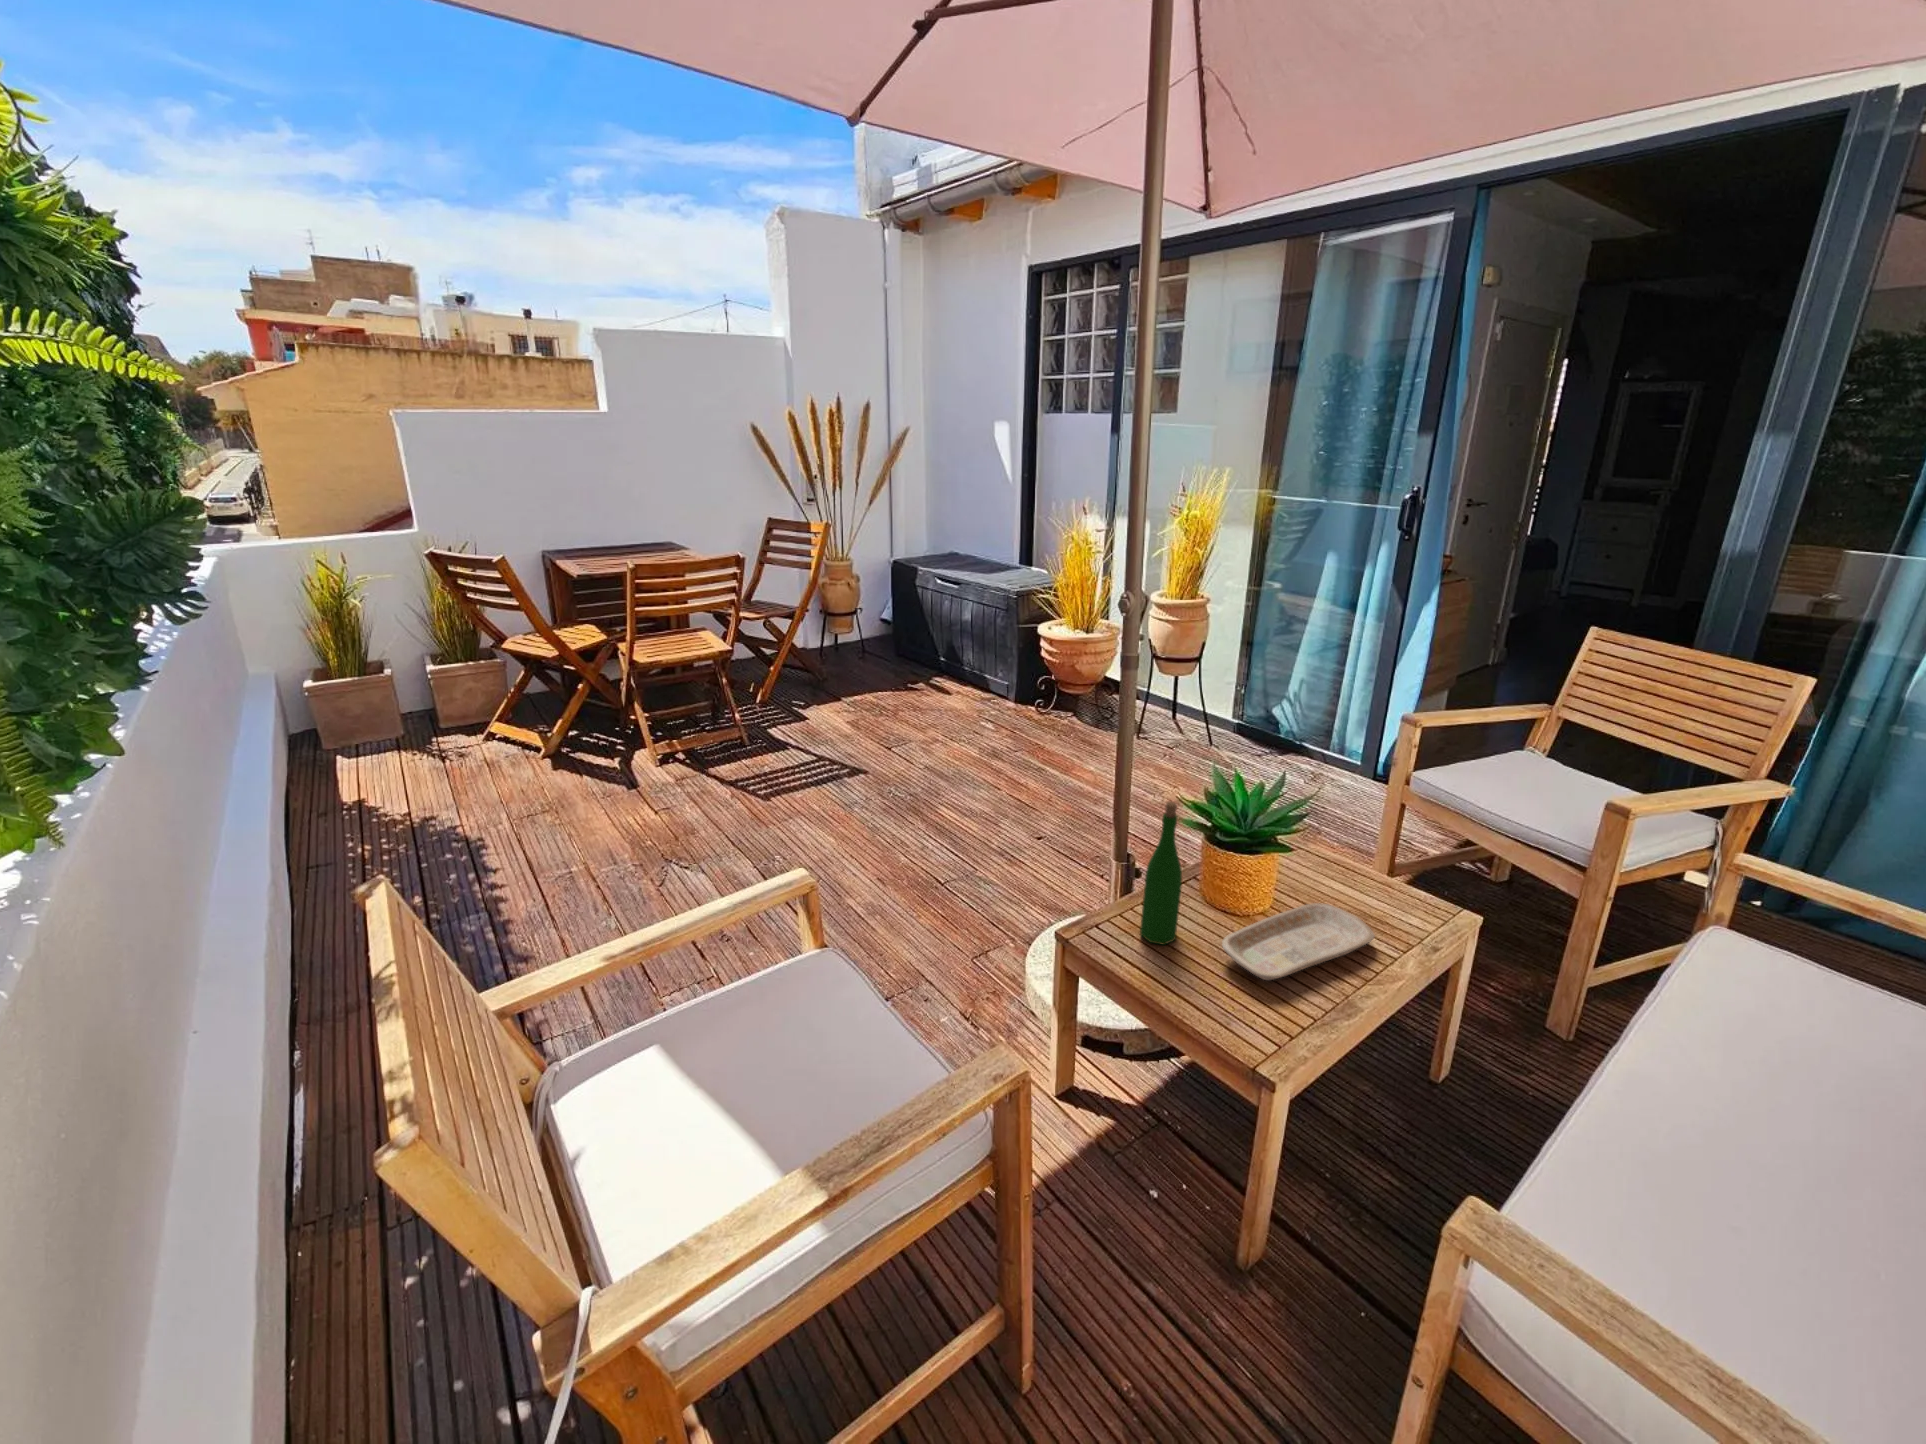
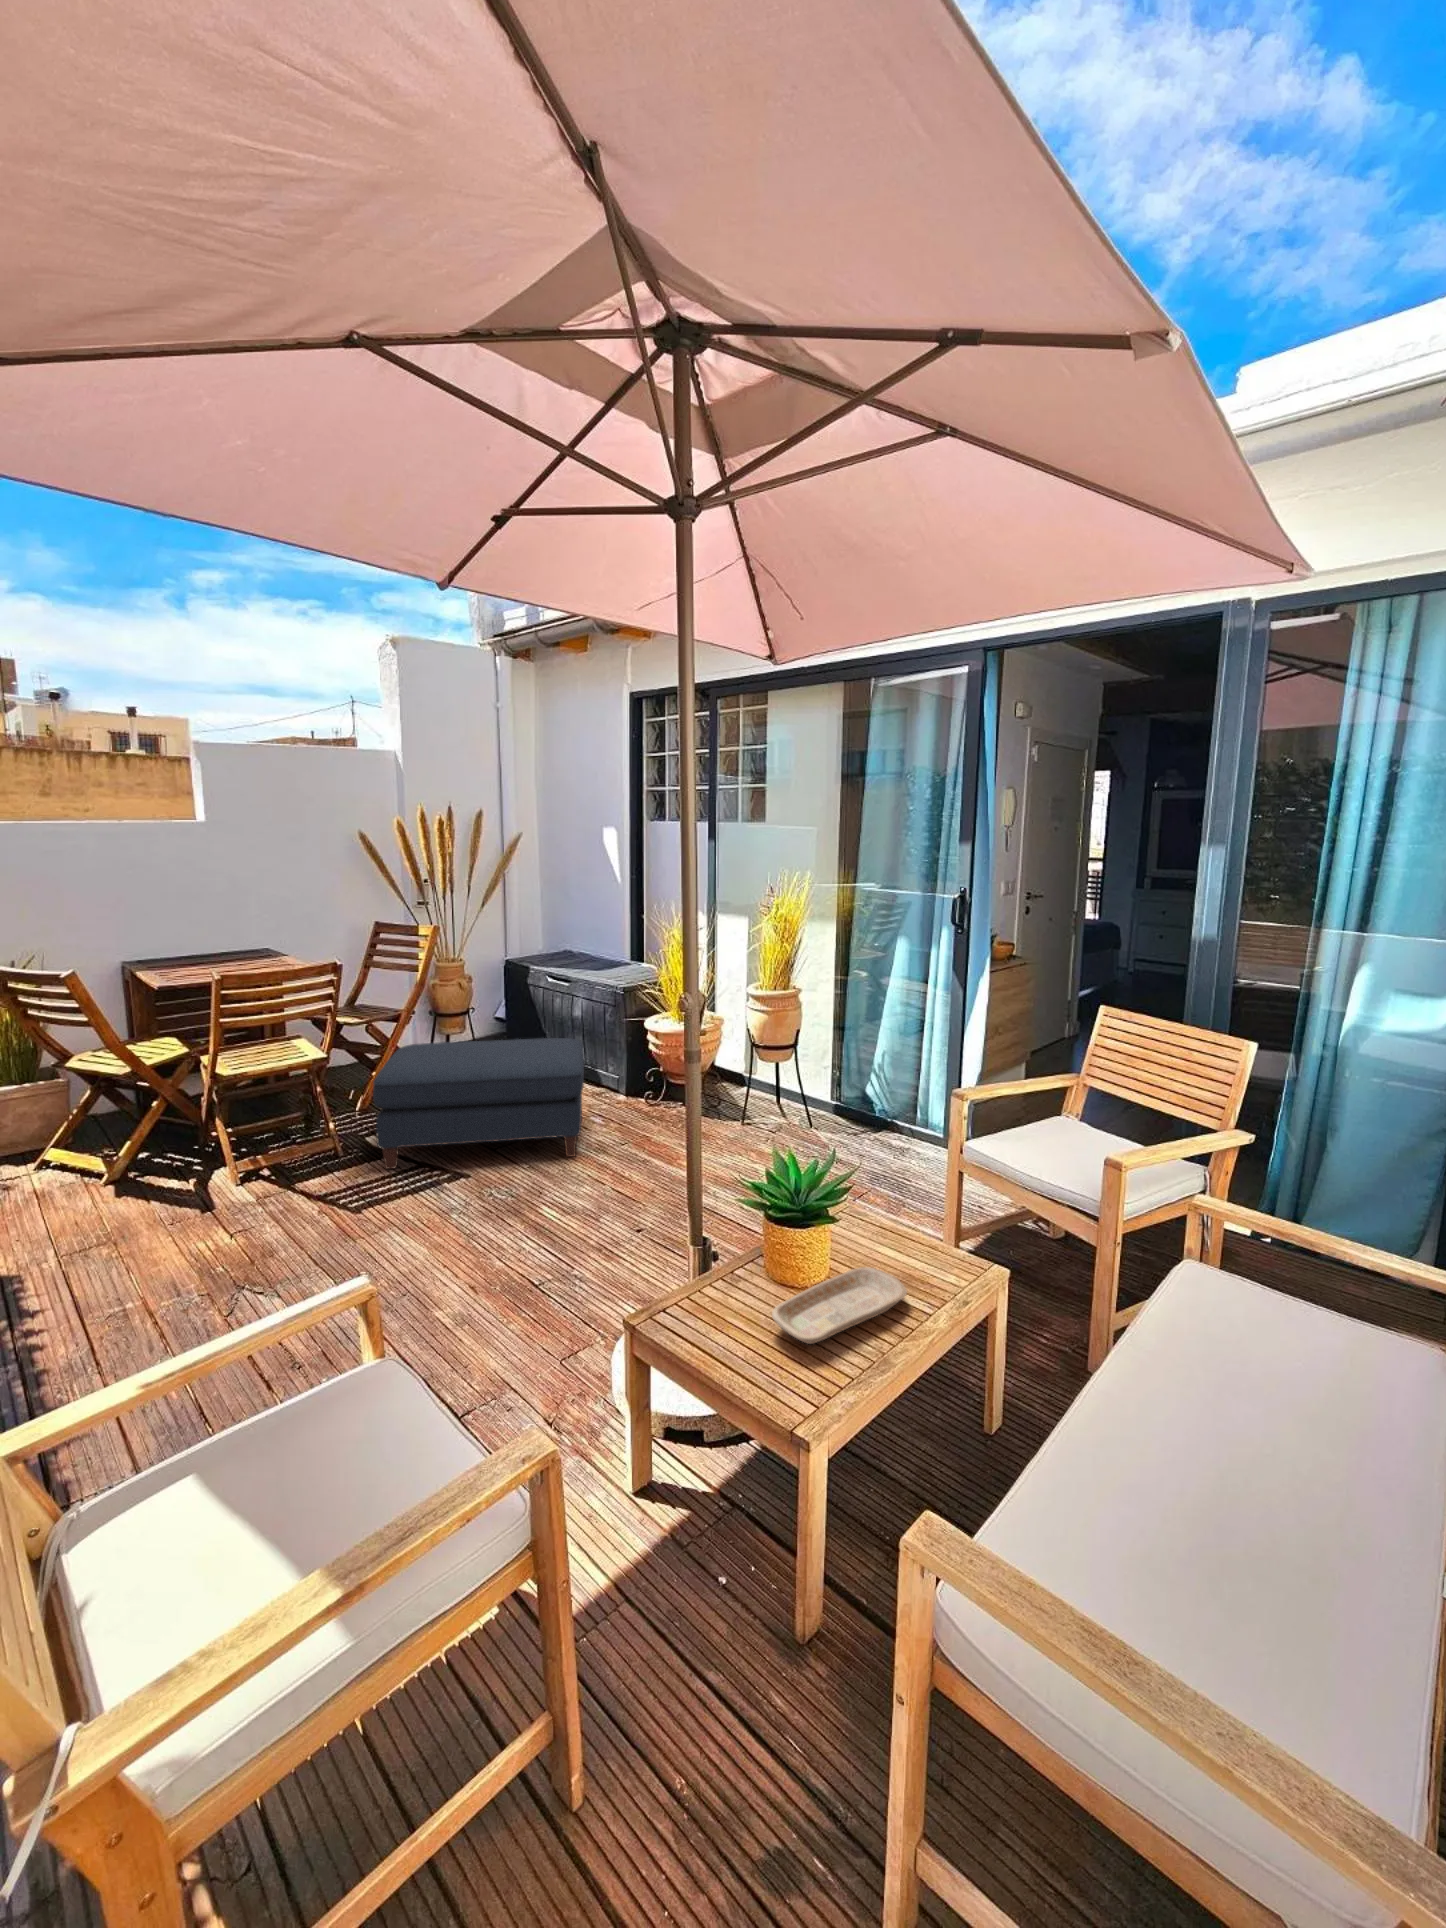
ottoman: none [775,642,977,760] -> present [373,1038,584,1169]
wine bottle: present [1140,801,1182,945] -> none [702,1181,736,1321]

